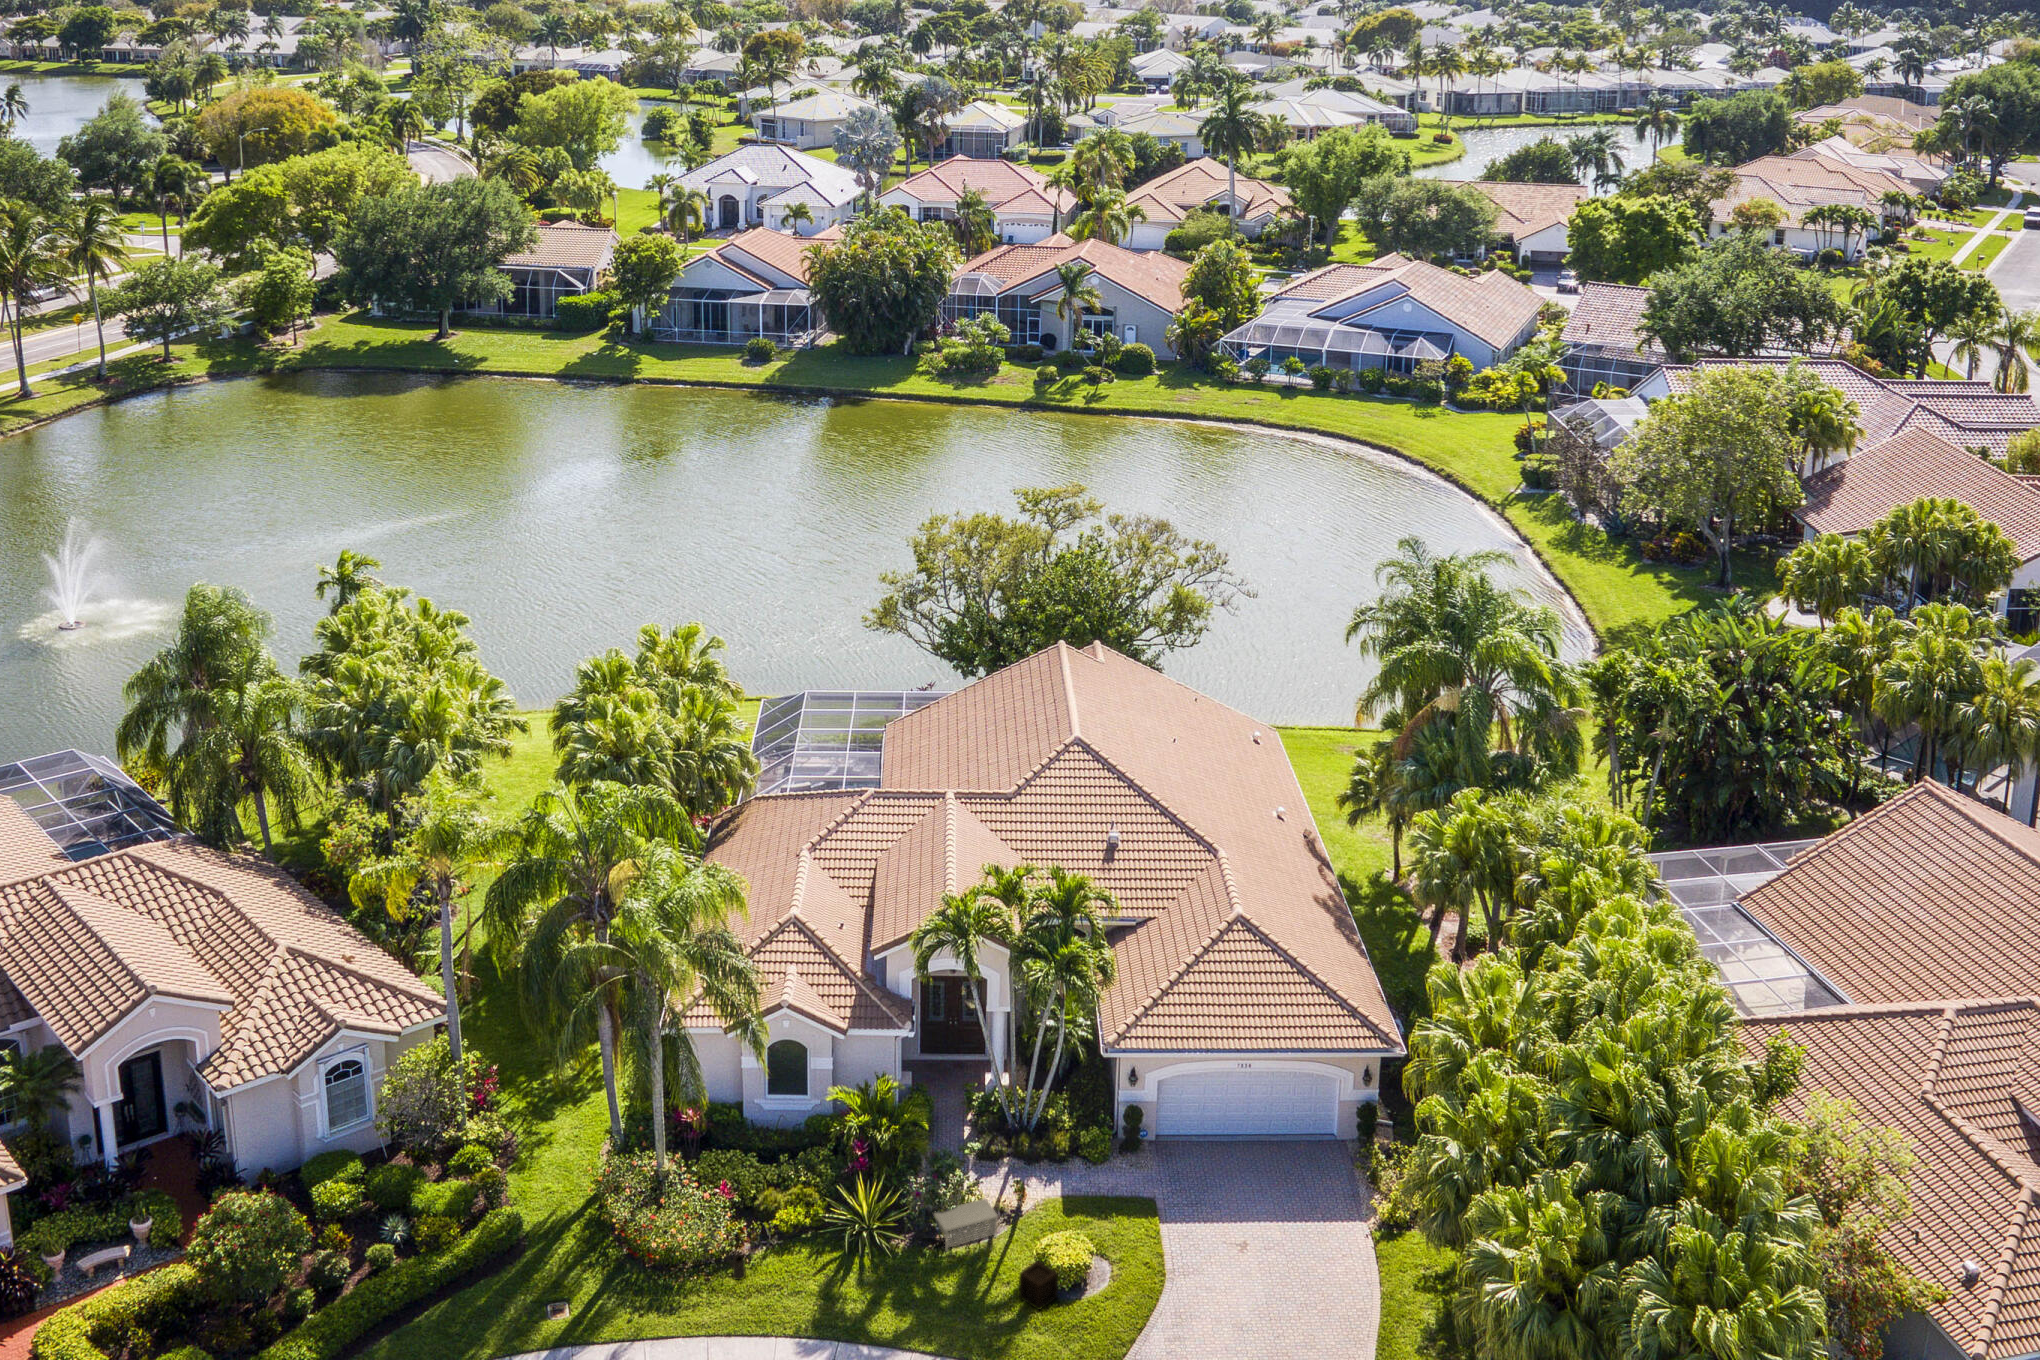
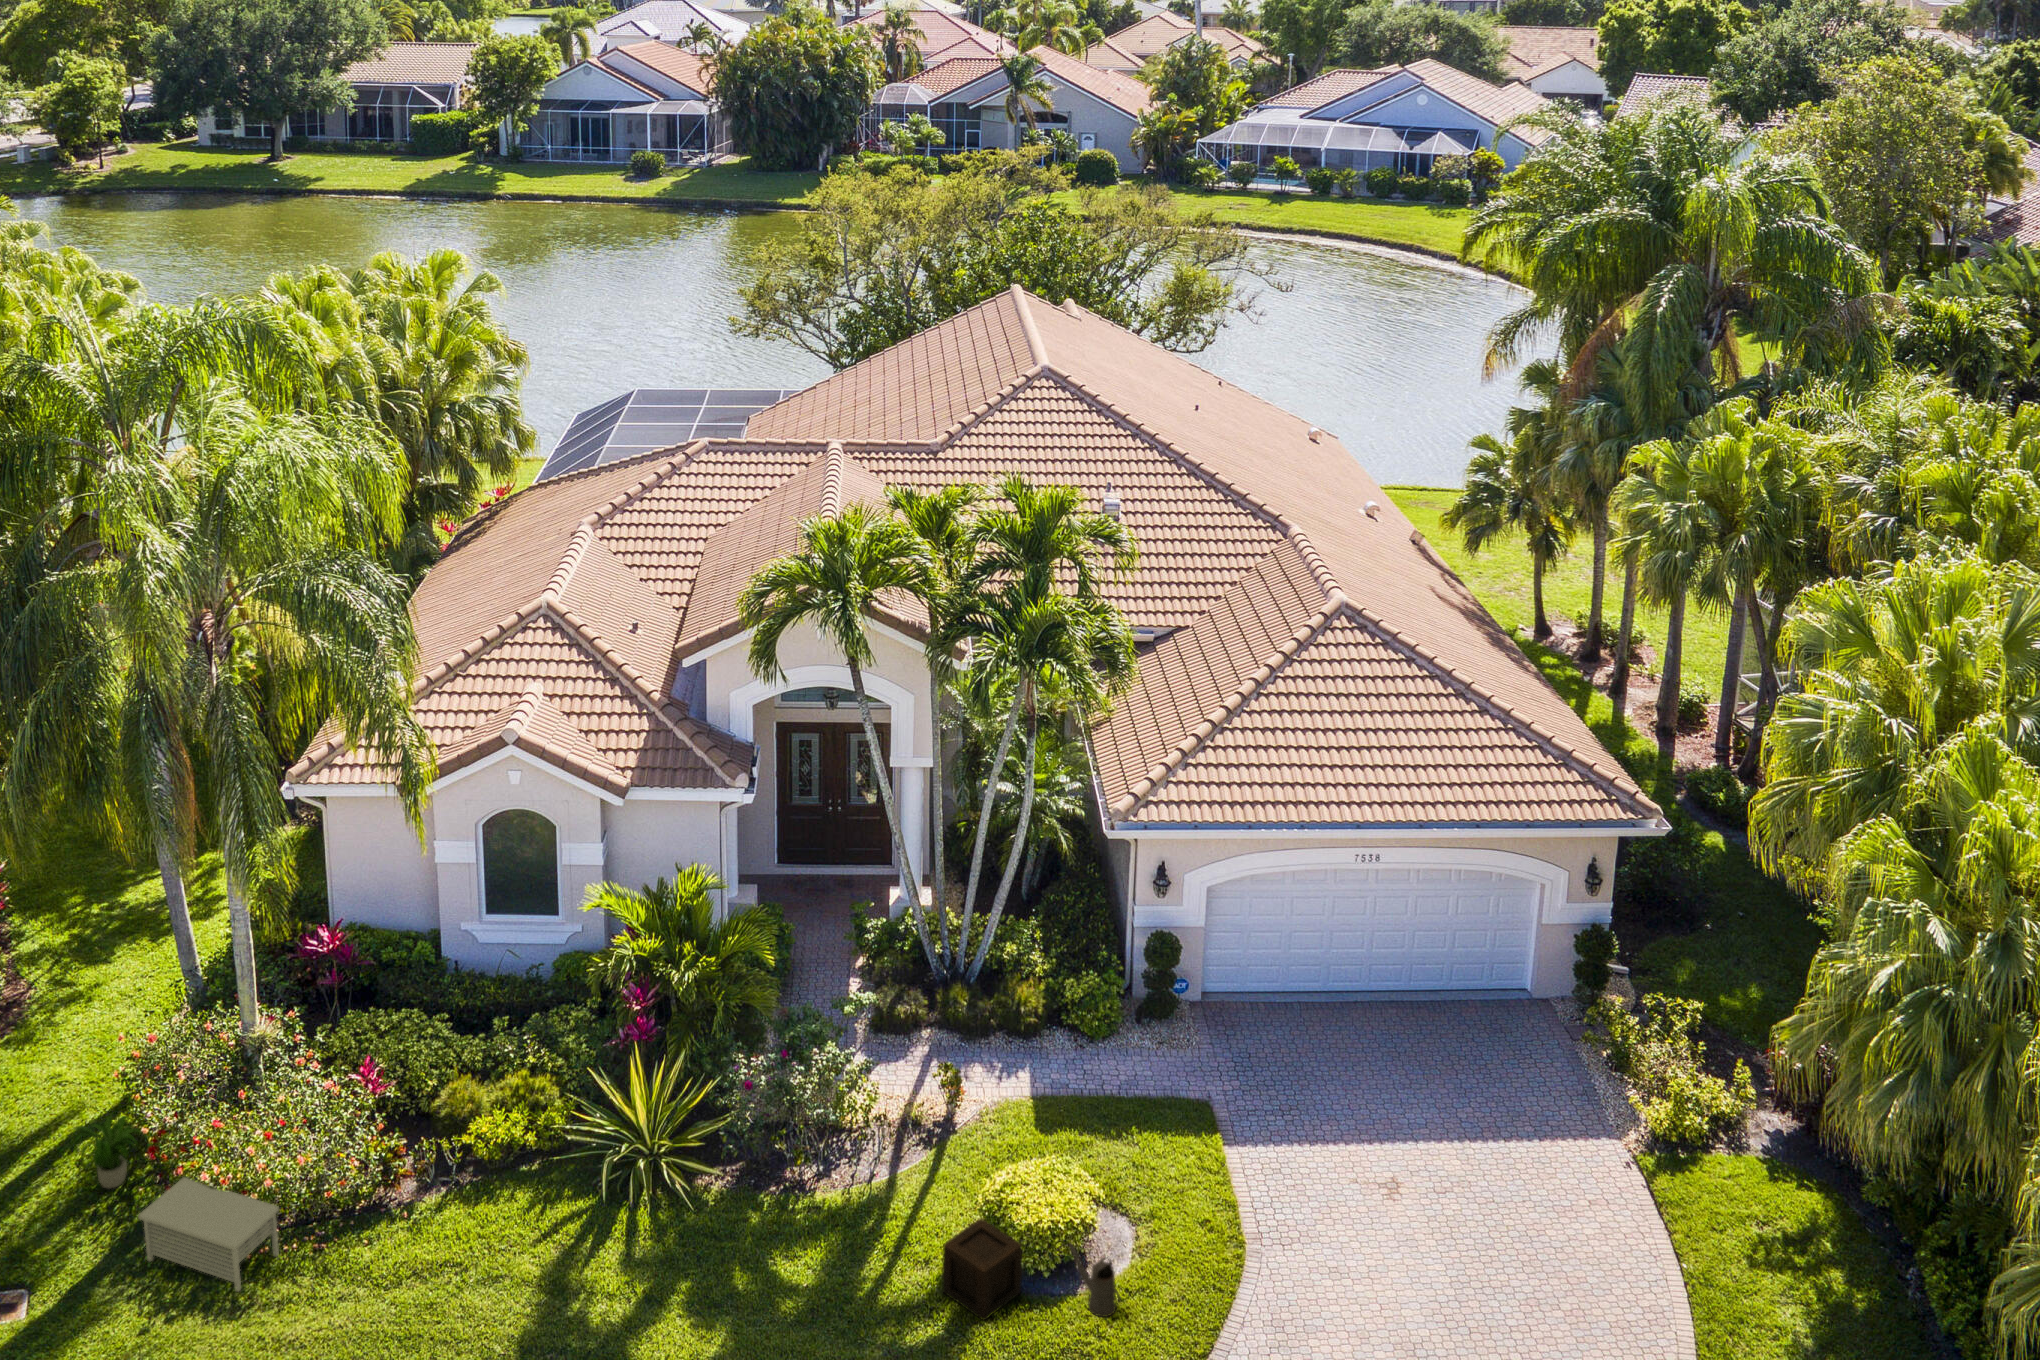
storage bench: present [934,1199,998,1251] -> present [138,1177,279,1291]
potted plant: none [570,1212,611,1250] -> present [71,1116,143,1188]
watering can: present [724,1249,746,1280] -> present [1069,1243,1121,1317]

